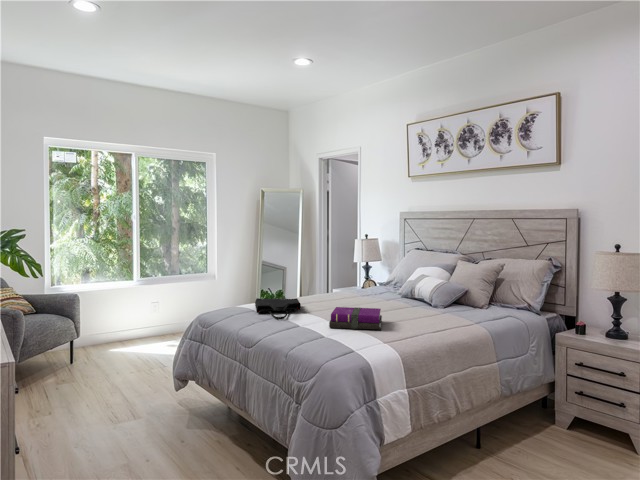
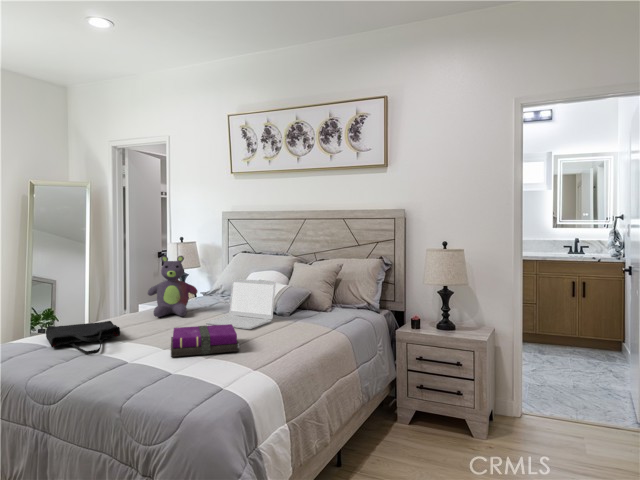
stuffed bear: none [328,251,366,301] -> present [148,256,197,317]
laptop: none [367,272,427,315] -> present [205,279,276,329]

